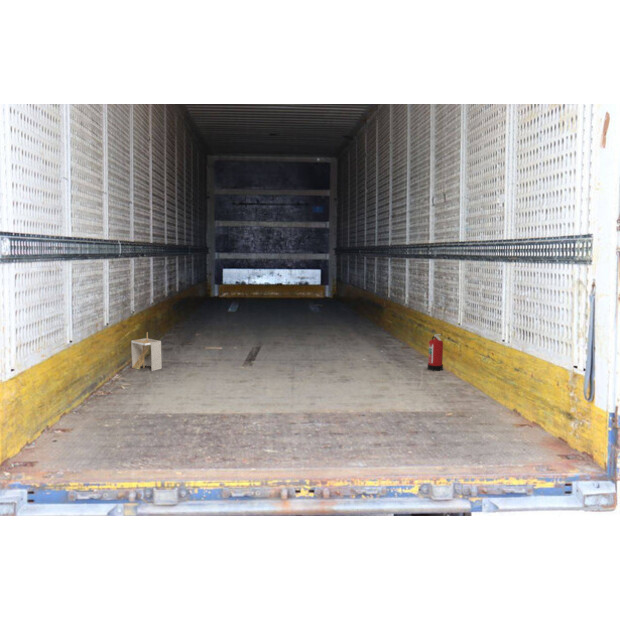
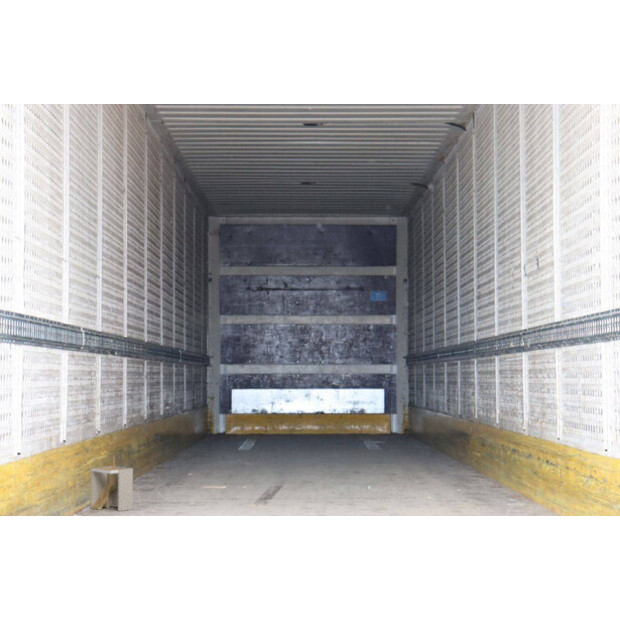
fire extinguisher: present [428,334,443,371] -> none [522,457,546,513]

